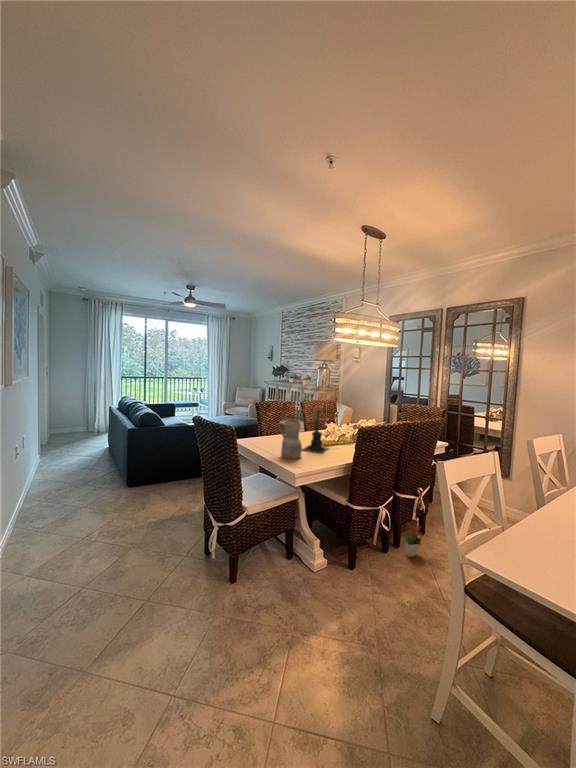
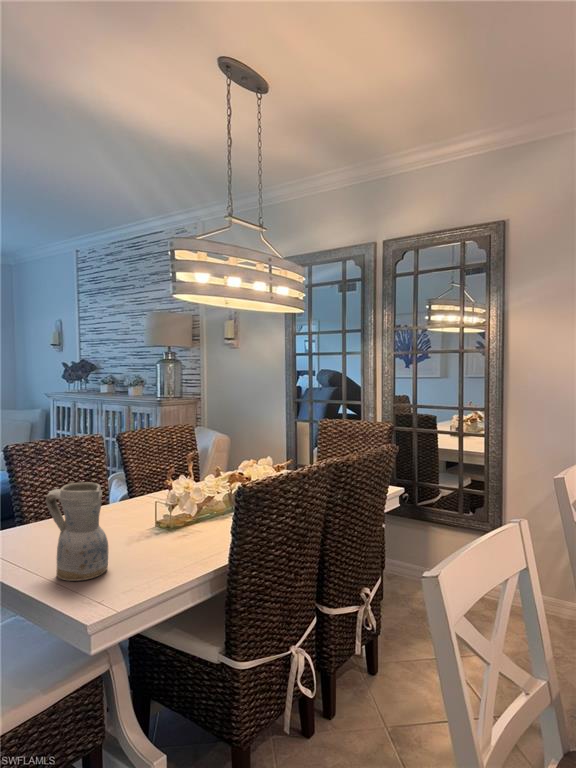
candle holder: present [302,409,328,454] -> none [110,437,179,553]
decorative plant: present [405,524,422,557] -> none [344,662,377,734]

